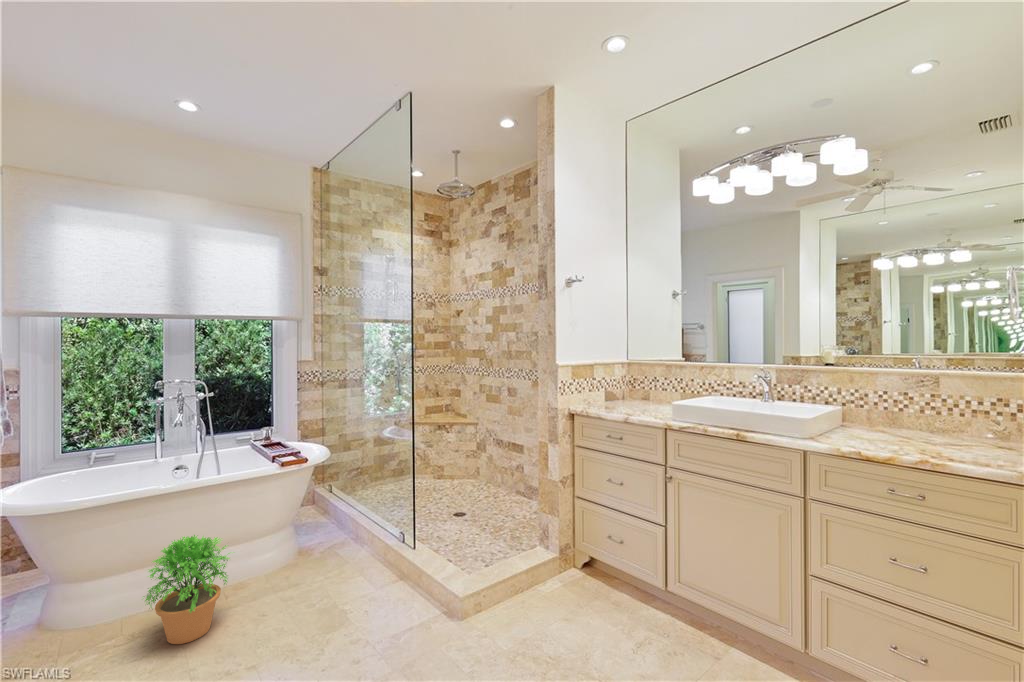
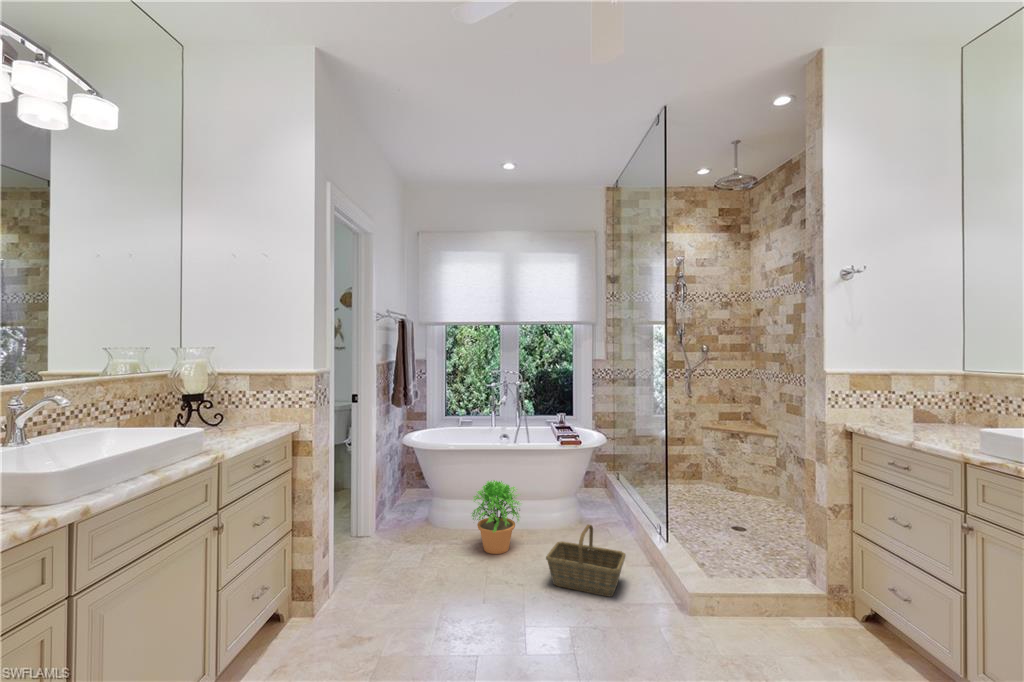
basket: none [287,558,385,651] -> present [546,525,626,597]

